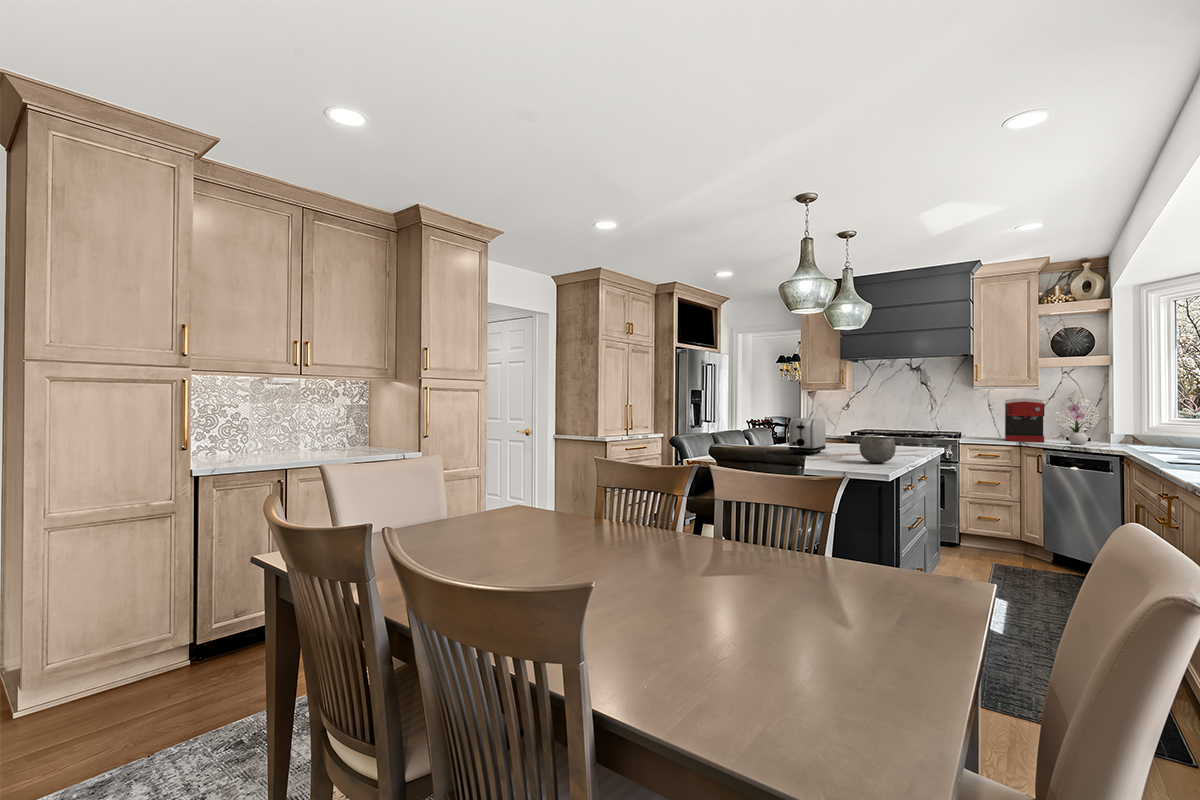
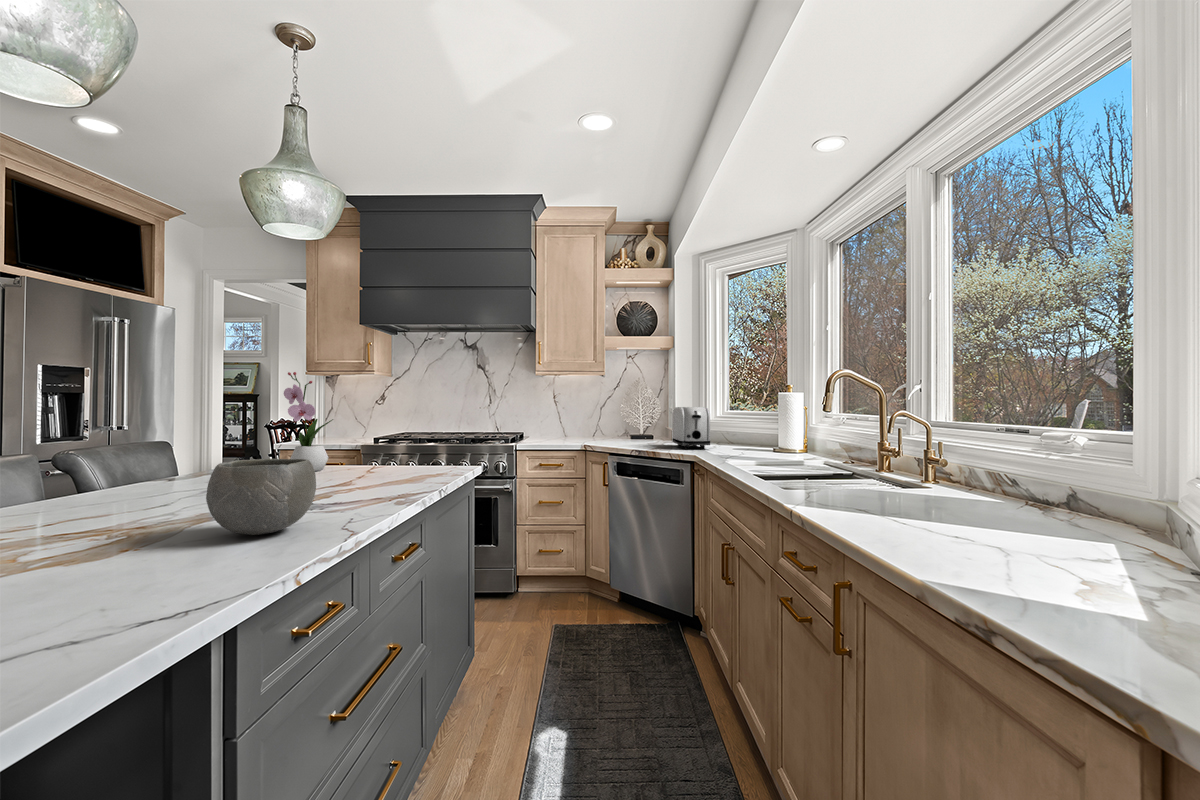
coffee maker: present [1005,398,1045,442] -> none [570,386,611,443]
flower arrangement: present [1068,398,1088,445] -> present [284,372,333,471]
toaster: present [789,418,826,455] -> present [672,407,710,449]

